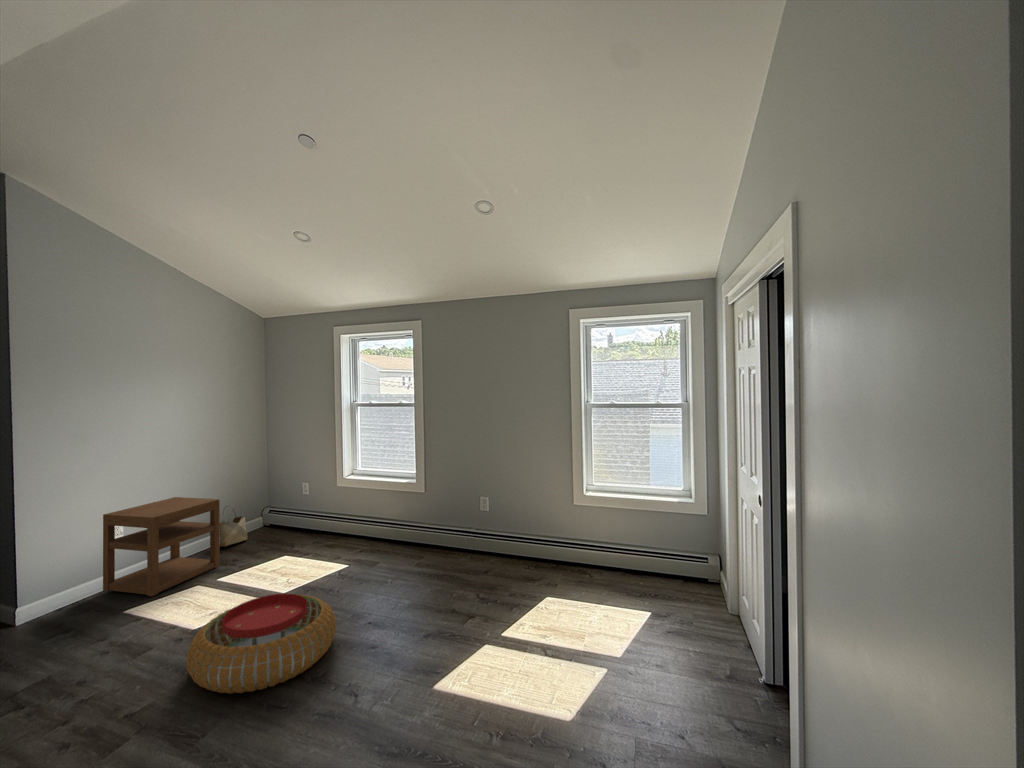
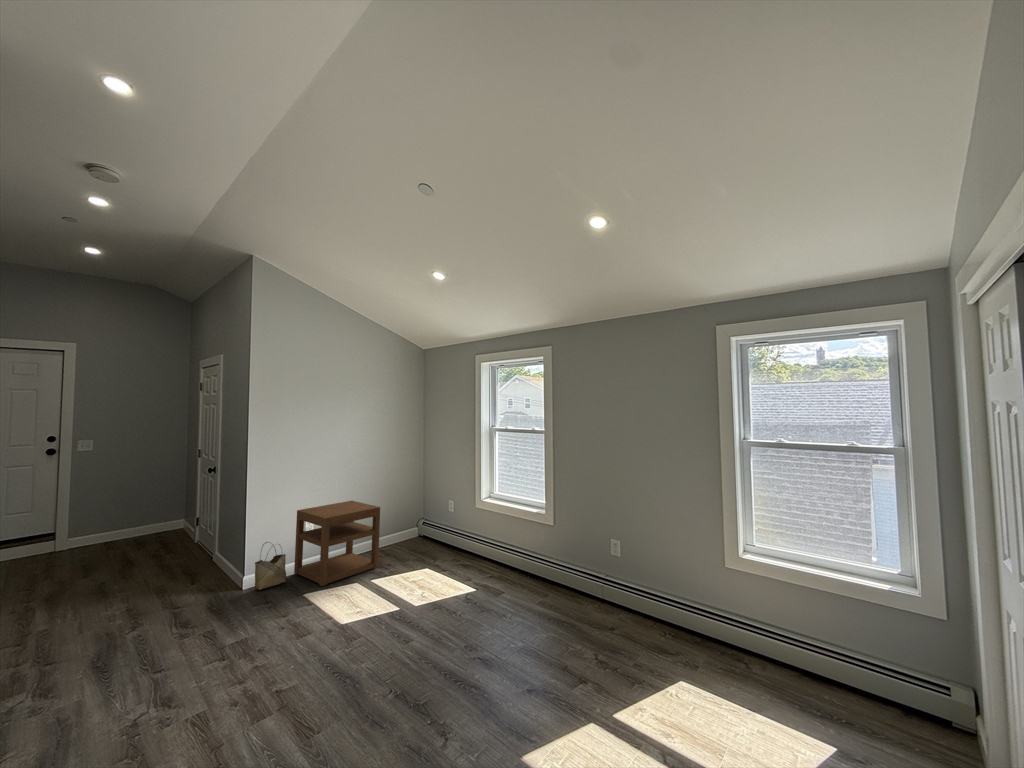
woven basket: present [220,506,247,546] -> present [254,542,286,590]
pouf: present [187,594,336,694] -> none [311,610,443,709]

